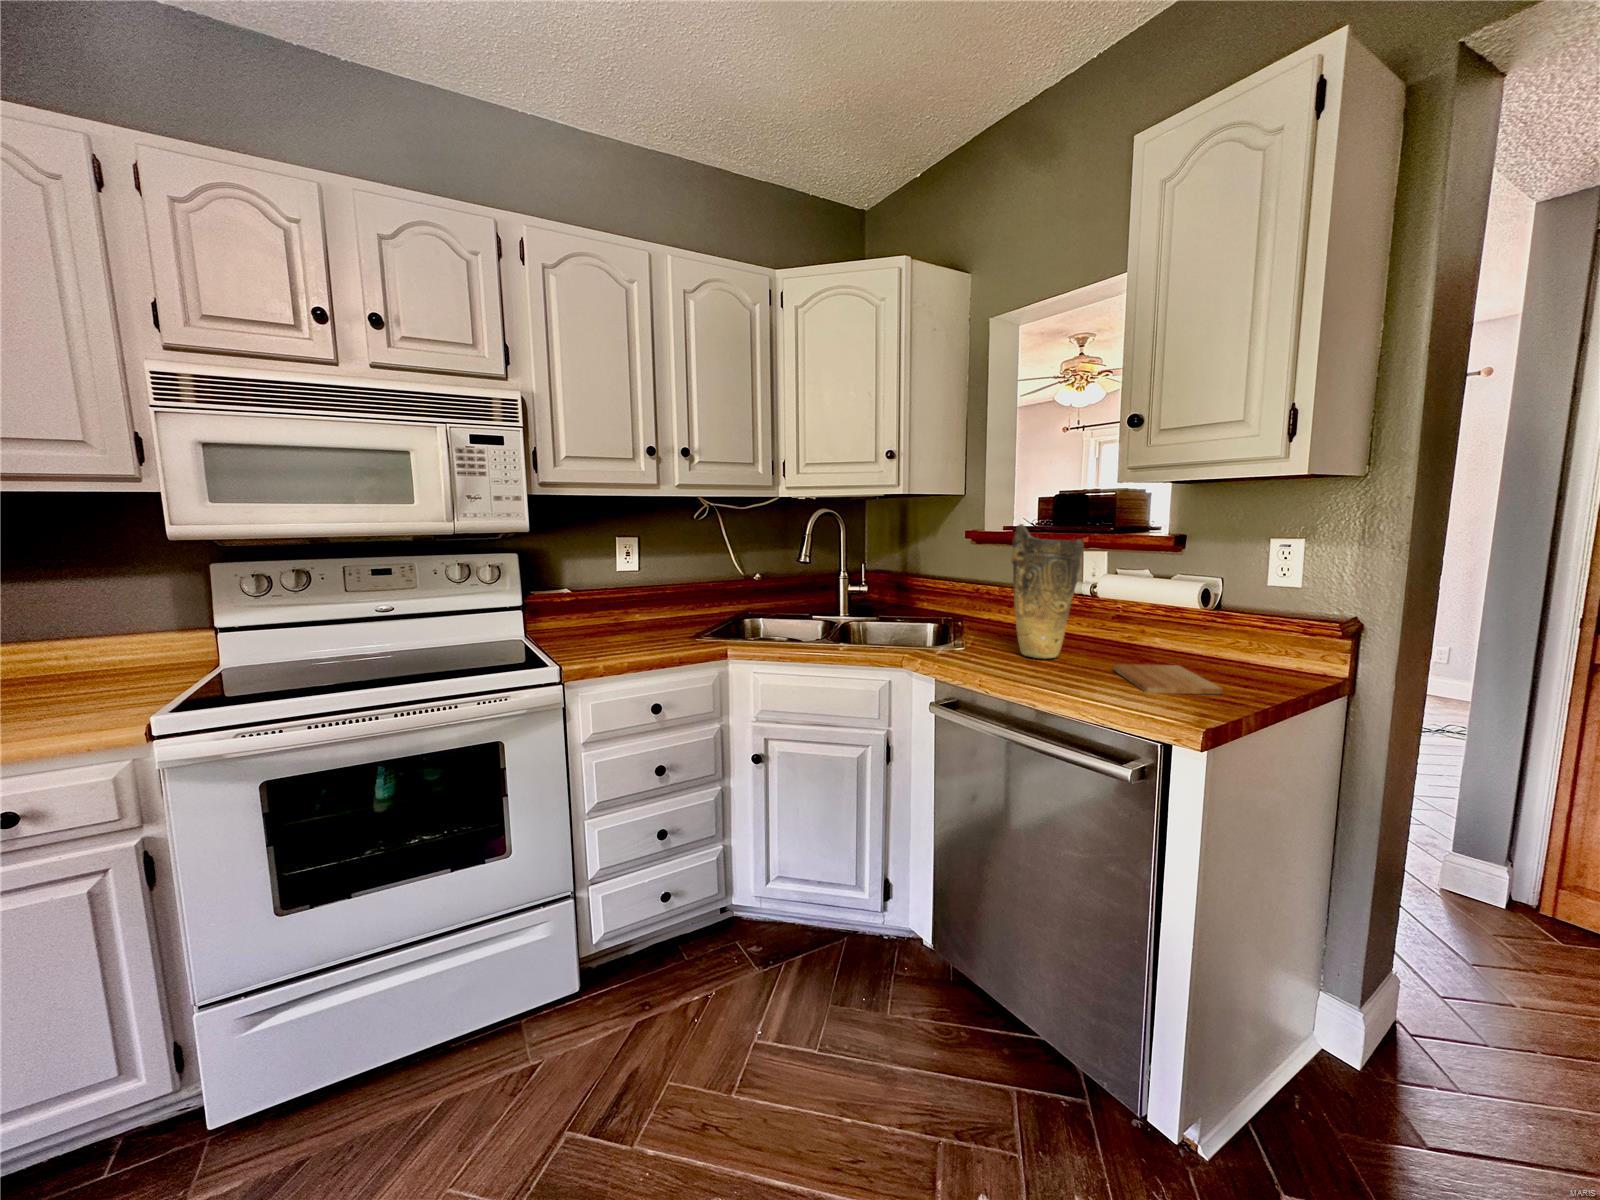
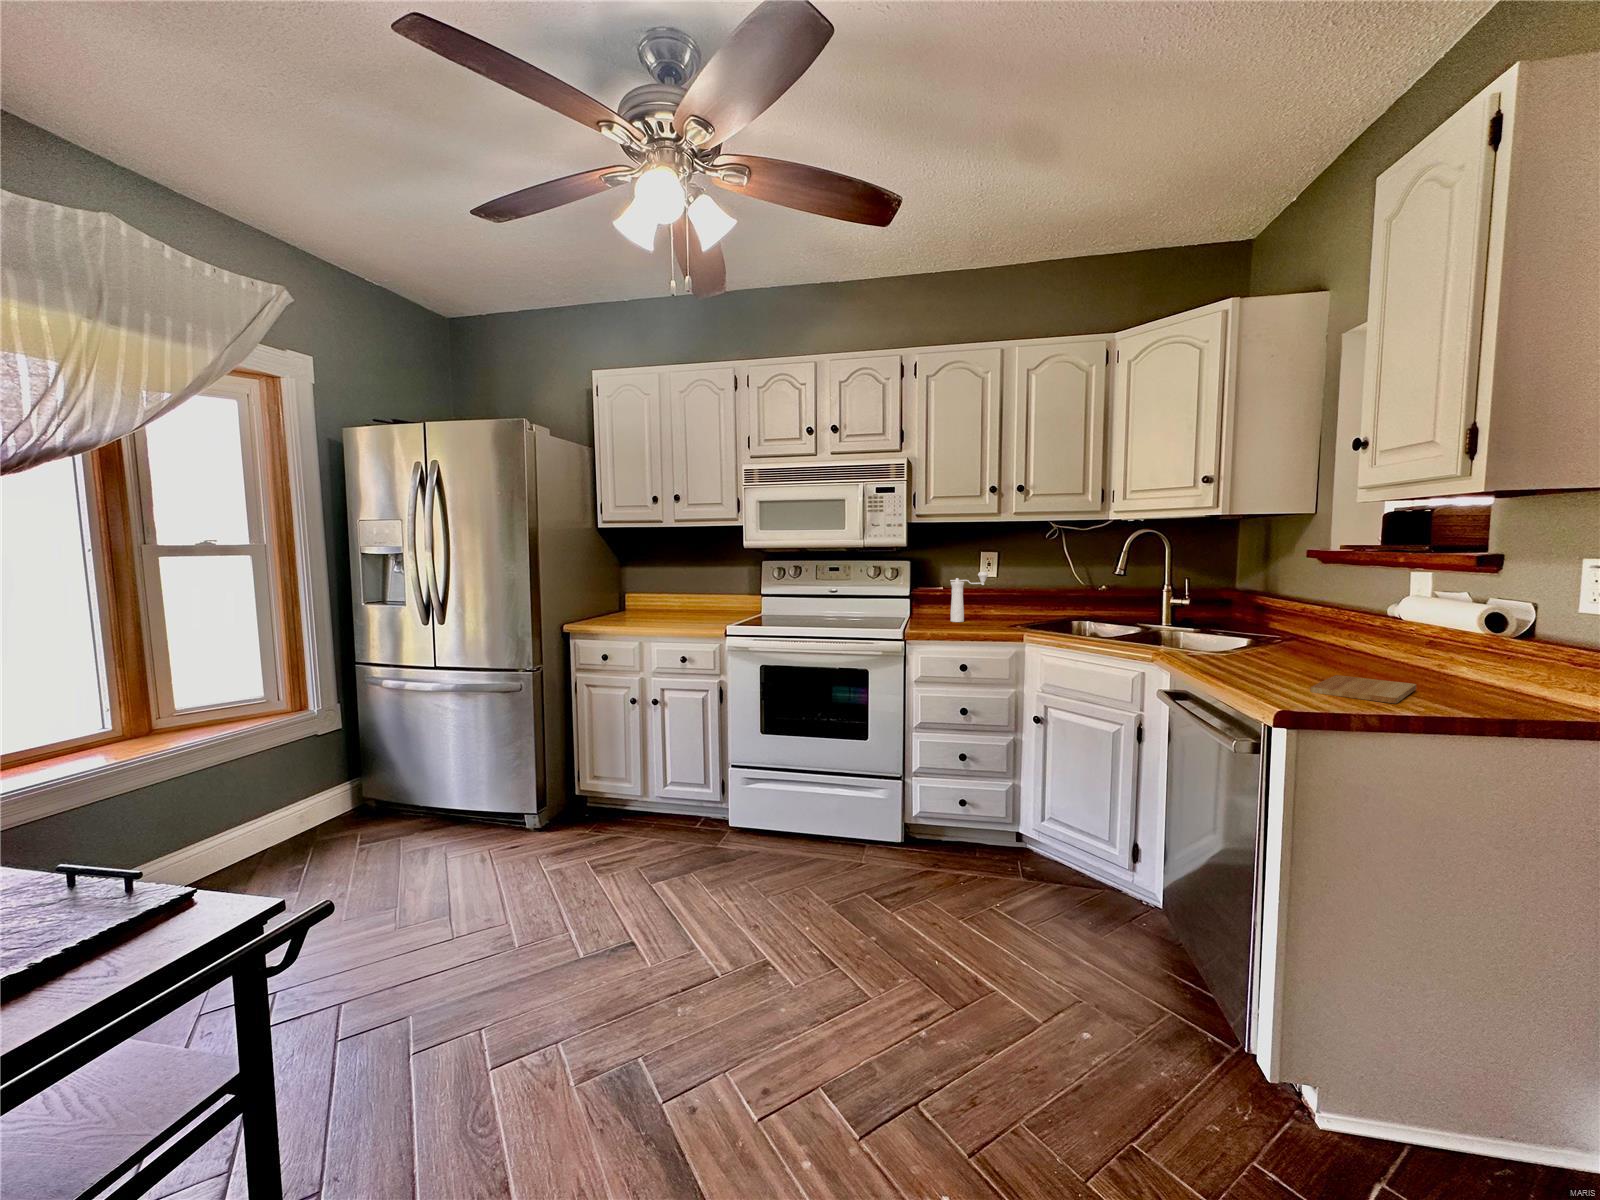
vase: present [1011,524,1084,659] -> none [1255,541,1353,668]
pepper mill: none [594,565,644,640] -> present [950,572,988,622]

